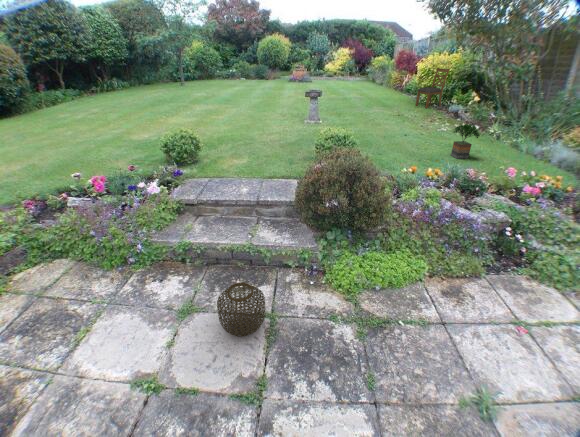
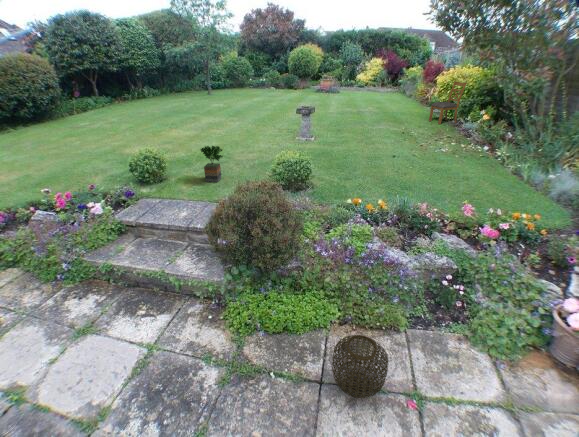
potted tree: present [451,124,480,159] -> present [200,146,223,182]
woven basket: present [217,283,265,337] -> present [332,335,388,398]

